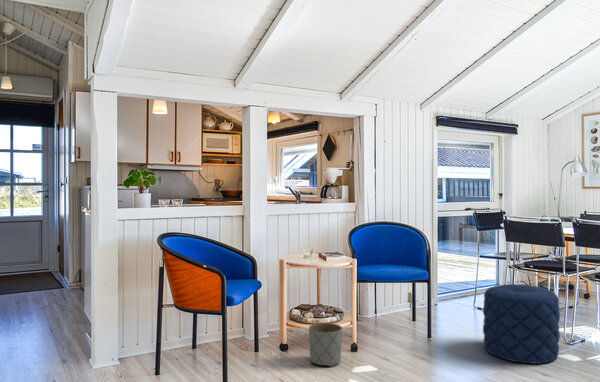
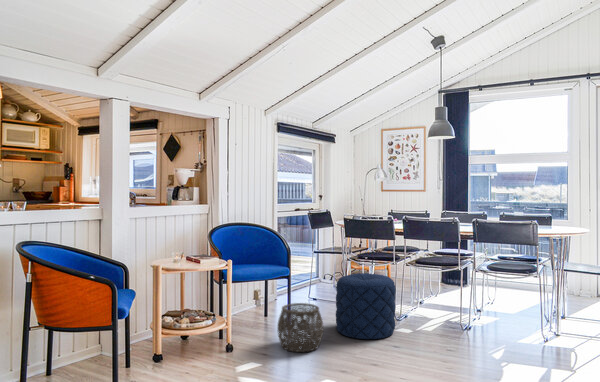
woven basket: none [406,310,458,365] -> present [277,303,324,352]
planter: present [309,323,342,367] -> none [189,326,223,370]

